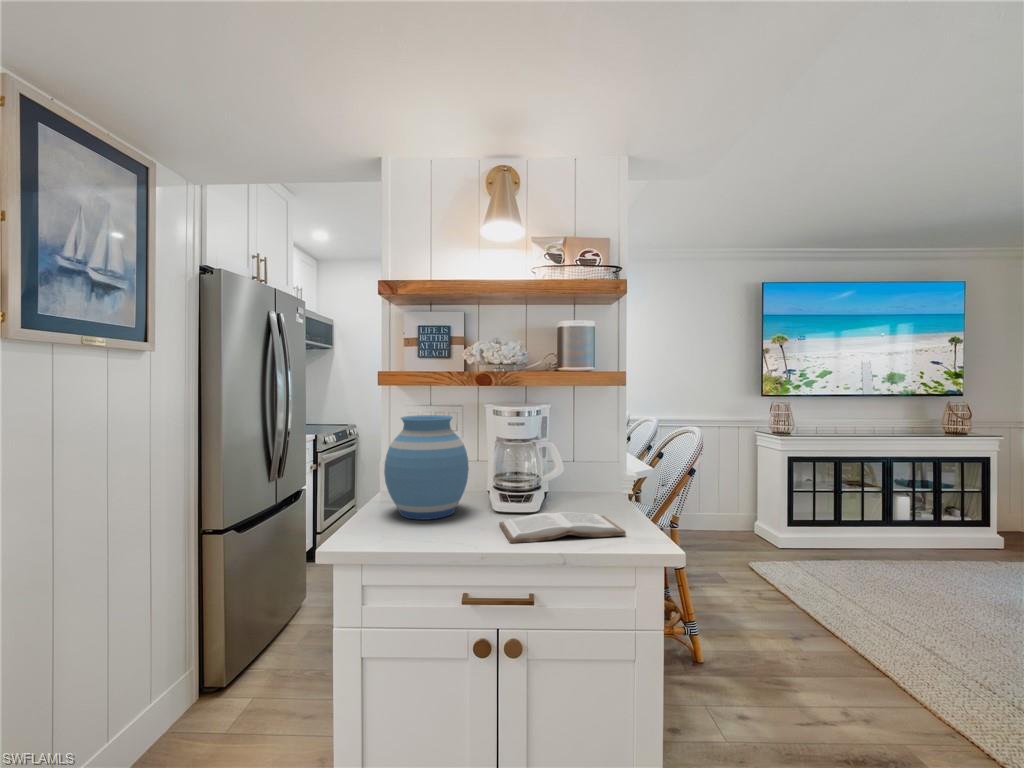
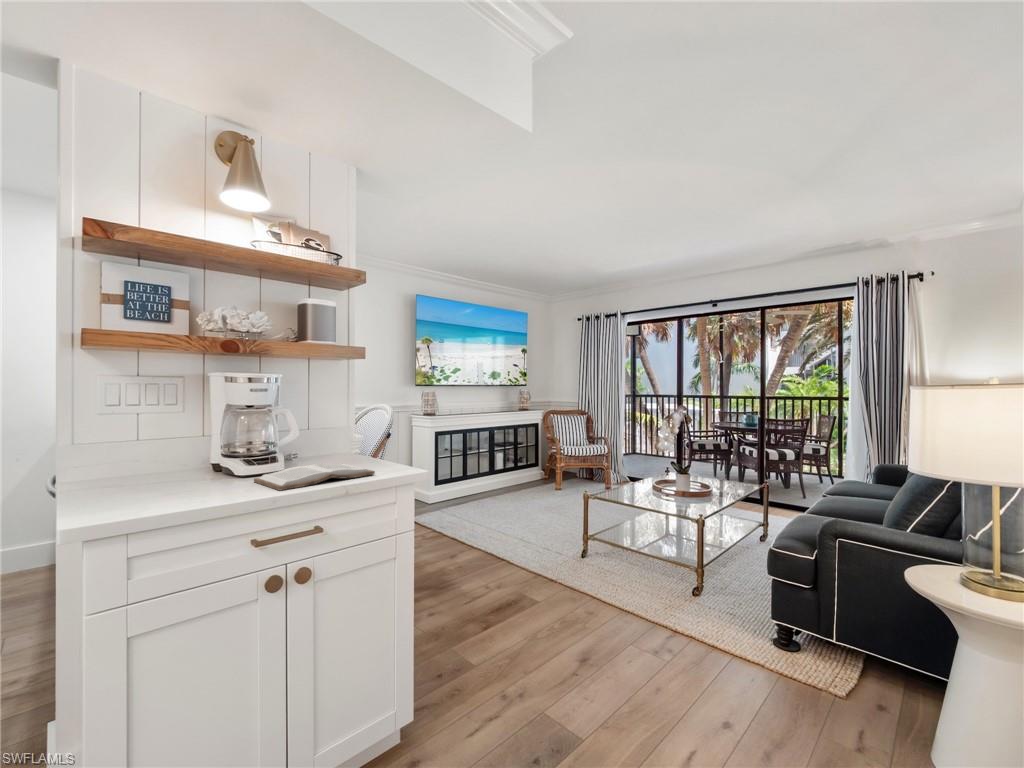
vase: present [384,415,469,520] -> none [95,379,210,489]

